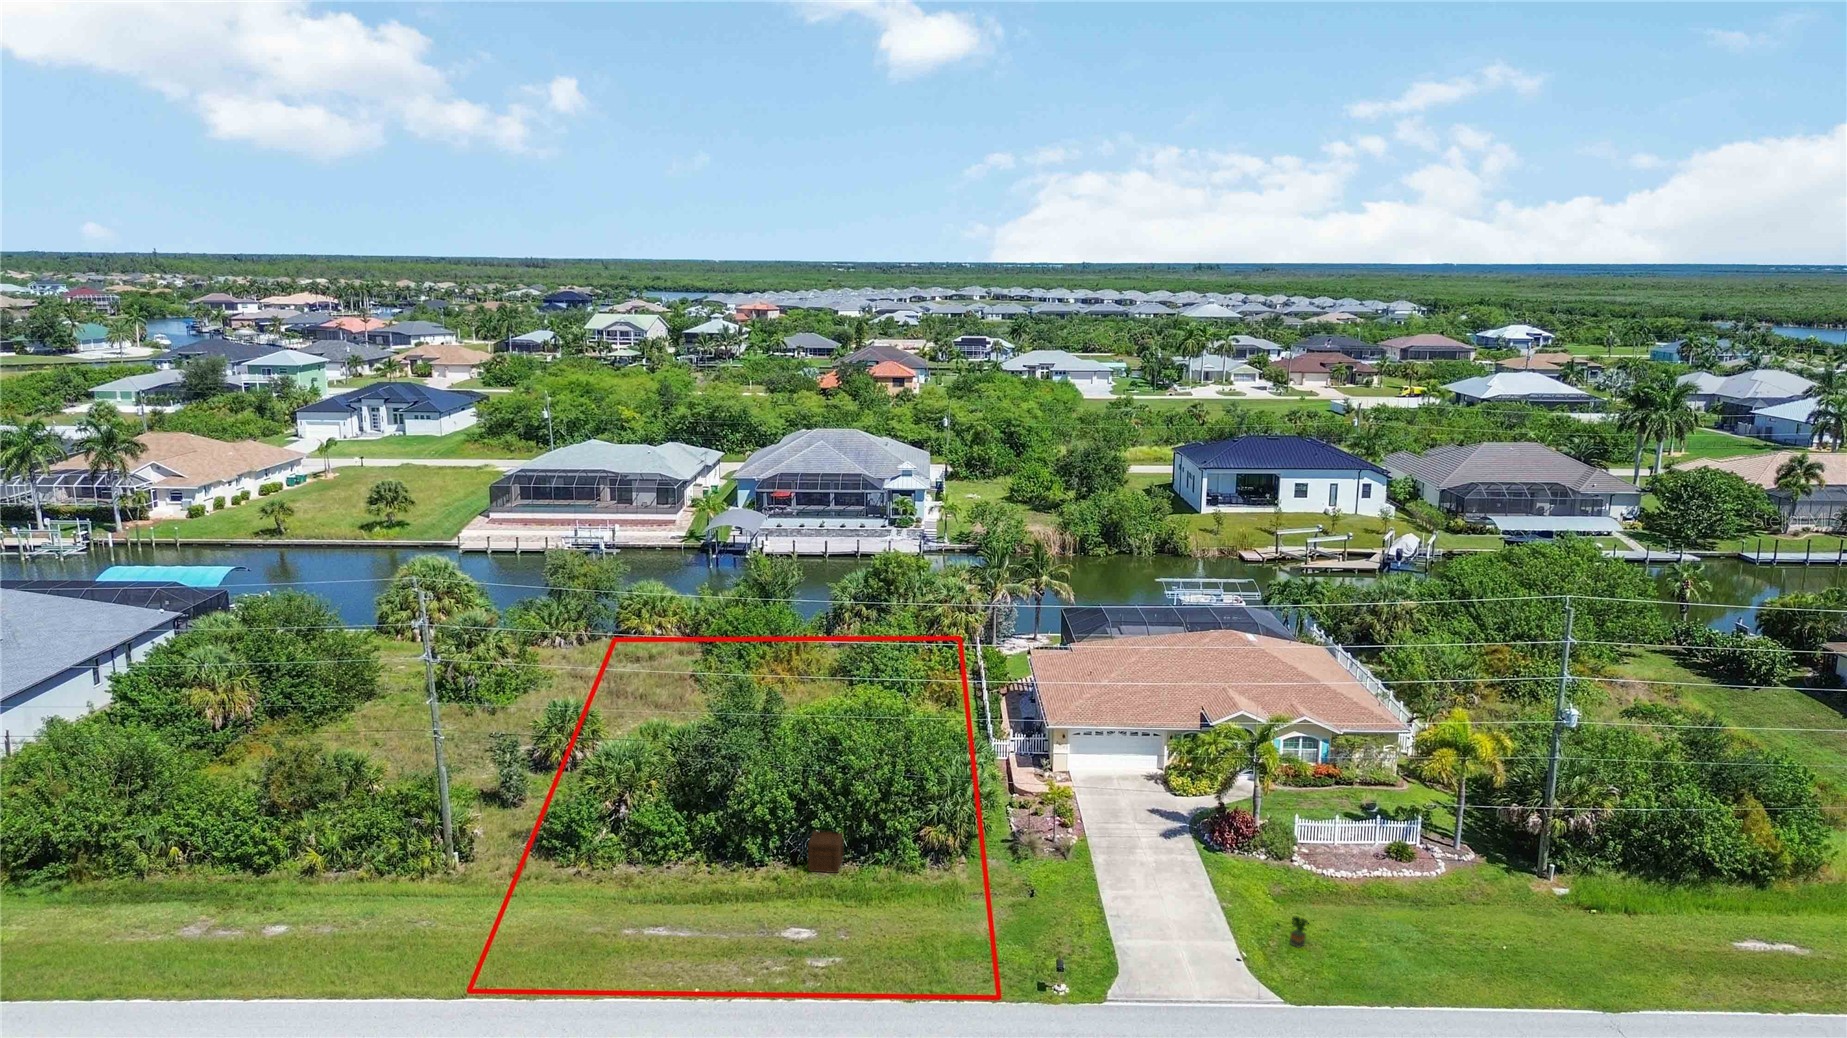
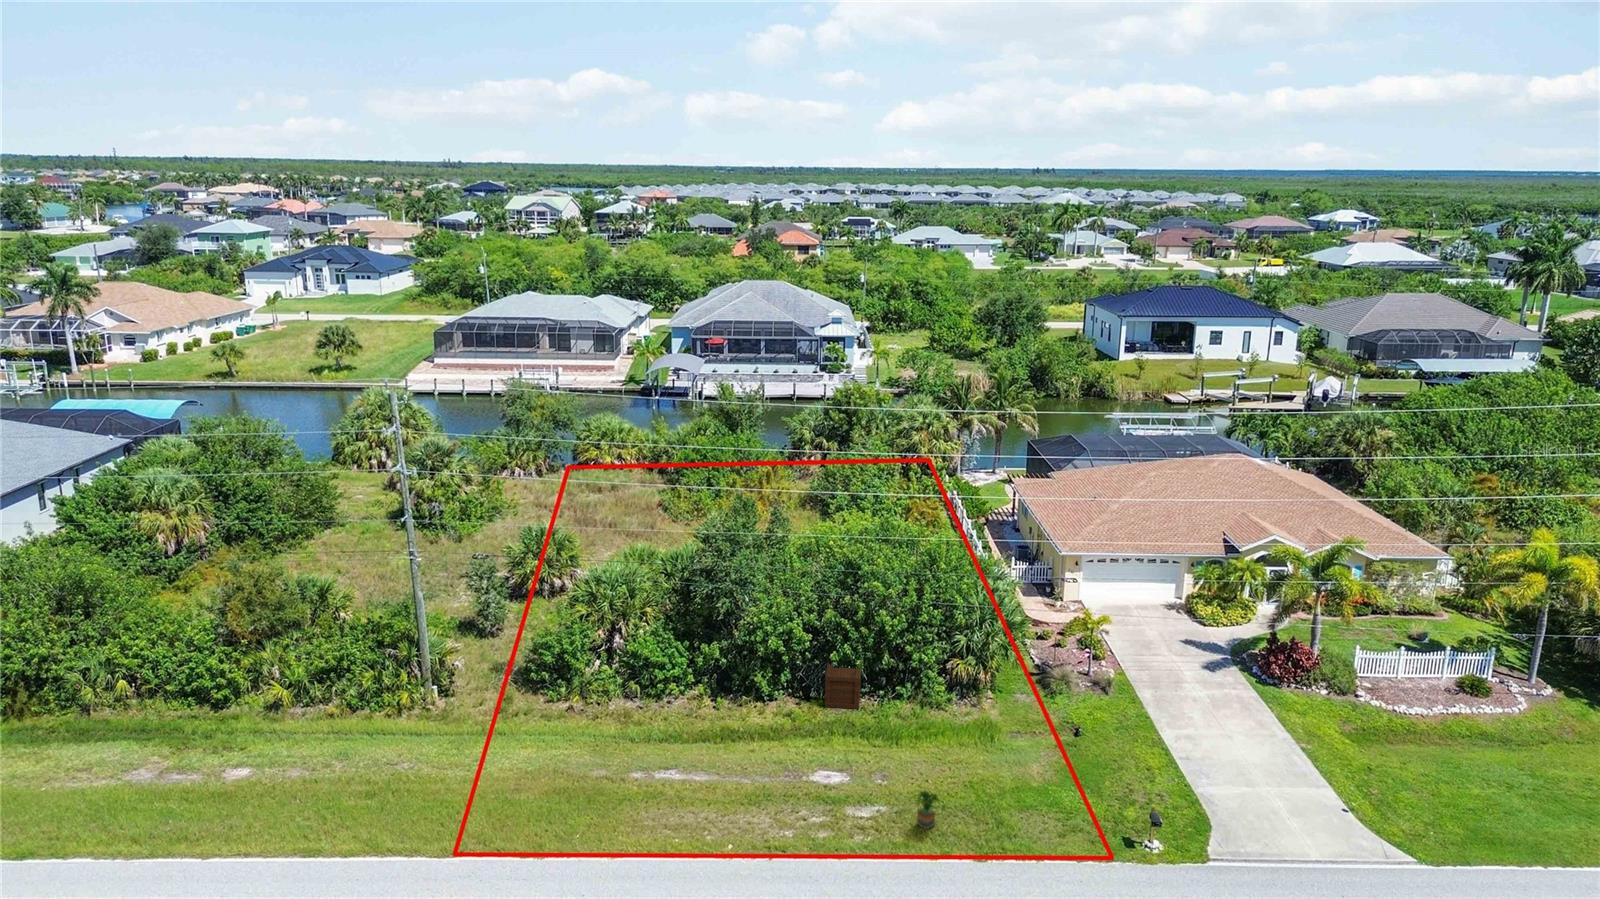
potted tree: present [1290,916,1309,948] -> present [917,791,939,829]

